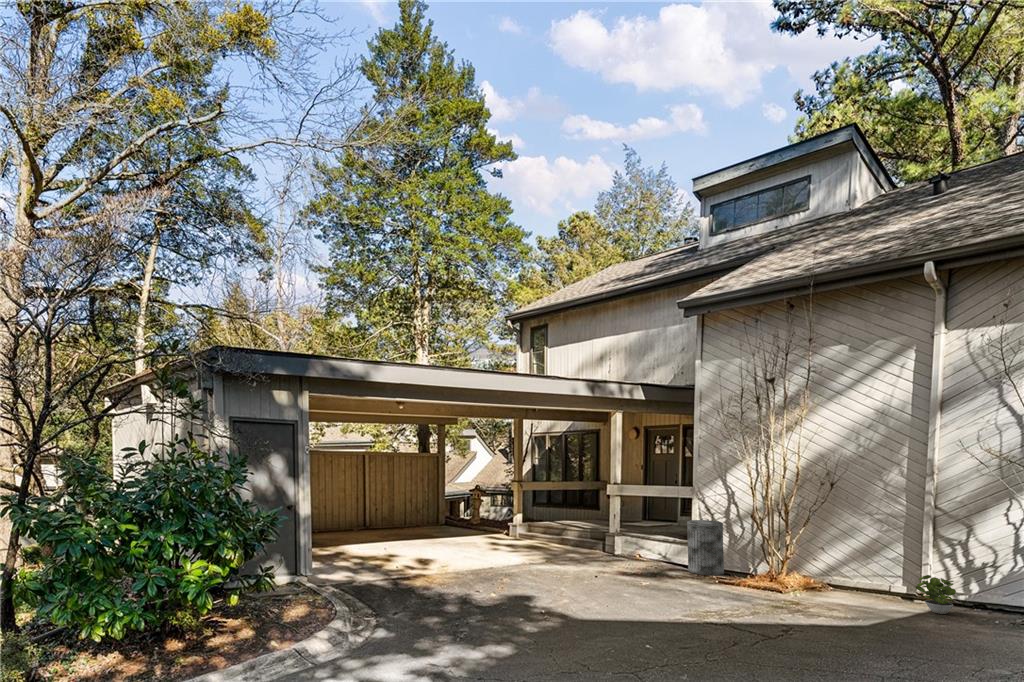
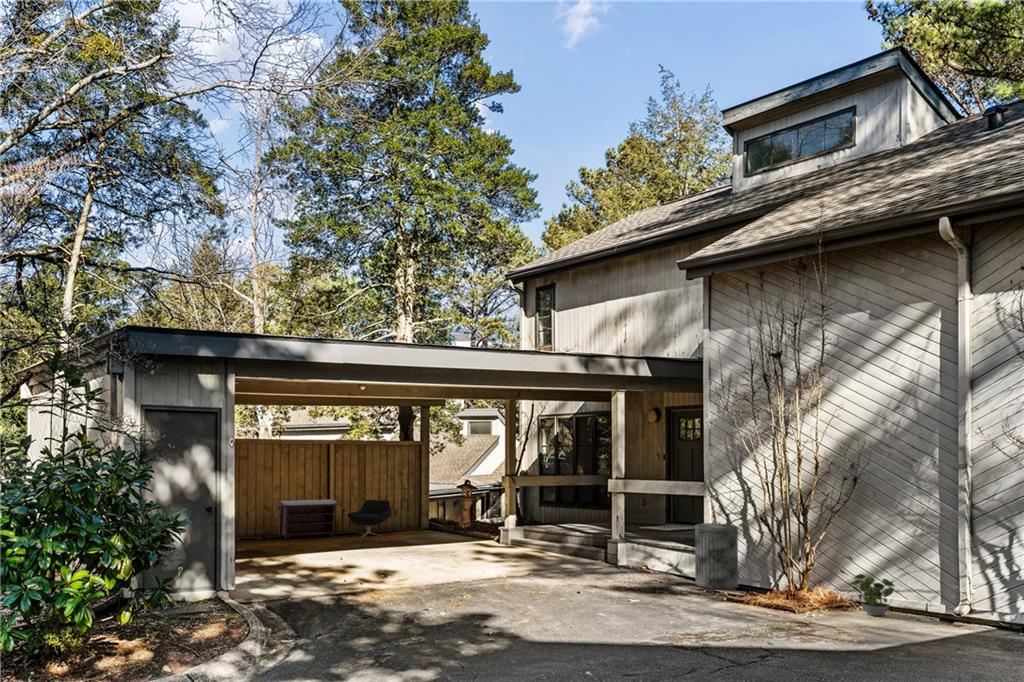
bench: none [321,499,371,532] -> present [278,499,337,539]
lounge chair: none [379,500,415,531] -> present [348,500,392,537]
potted plant: present [916,575,956,614] -> present [849,574,895,616]

